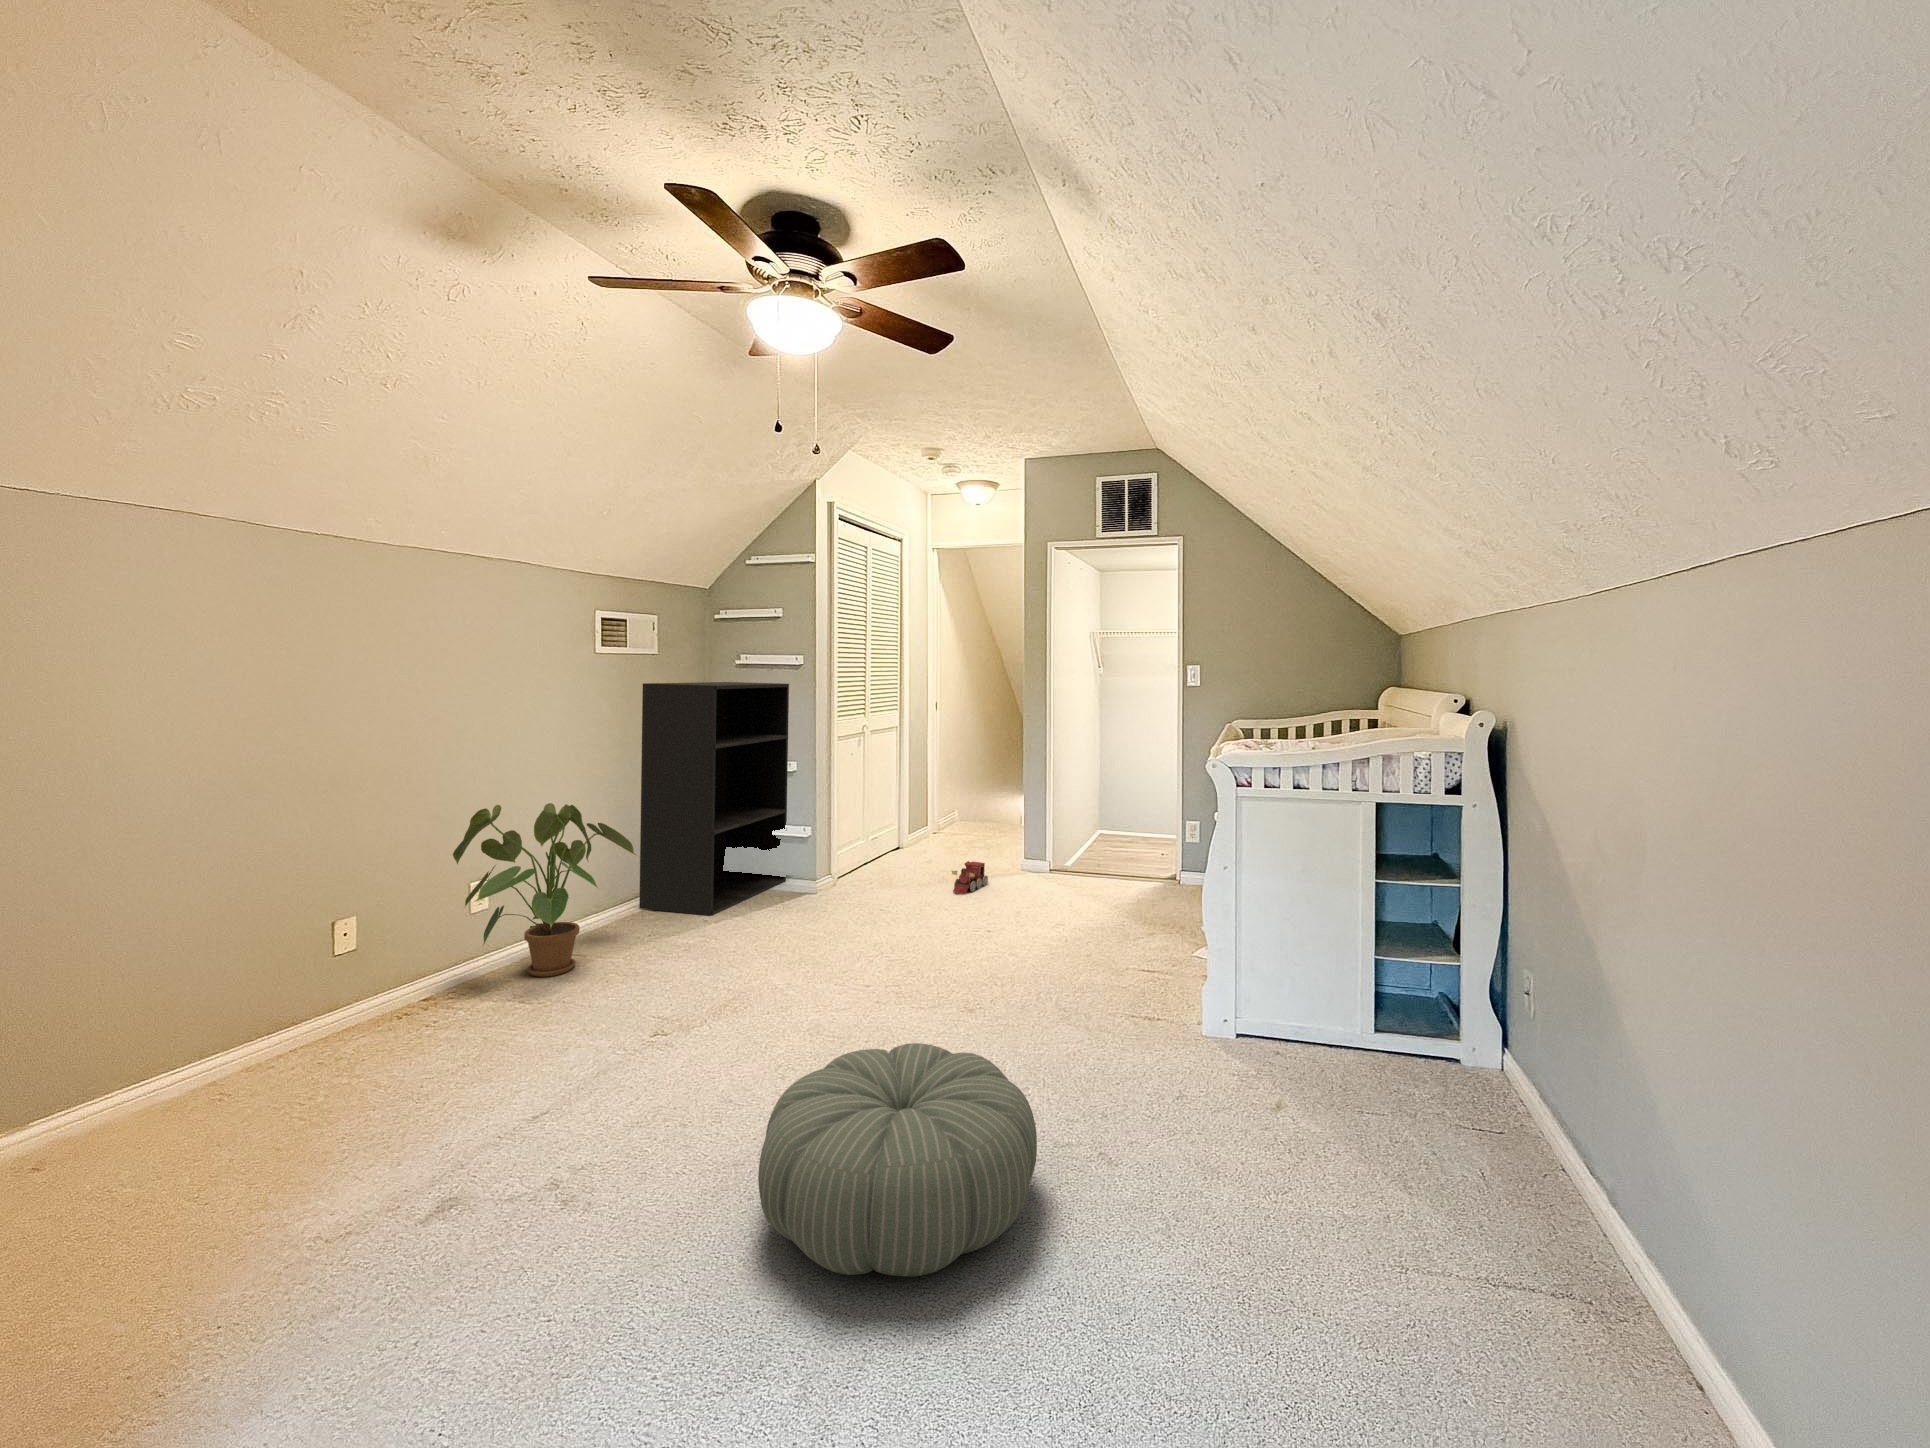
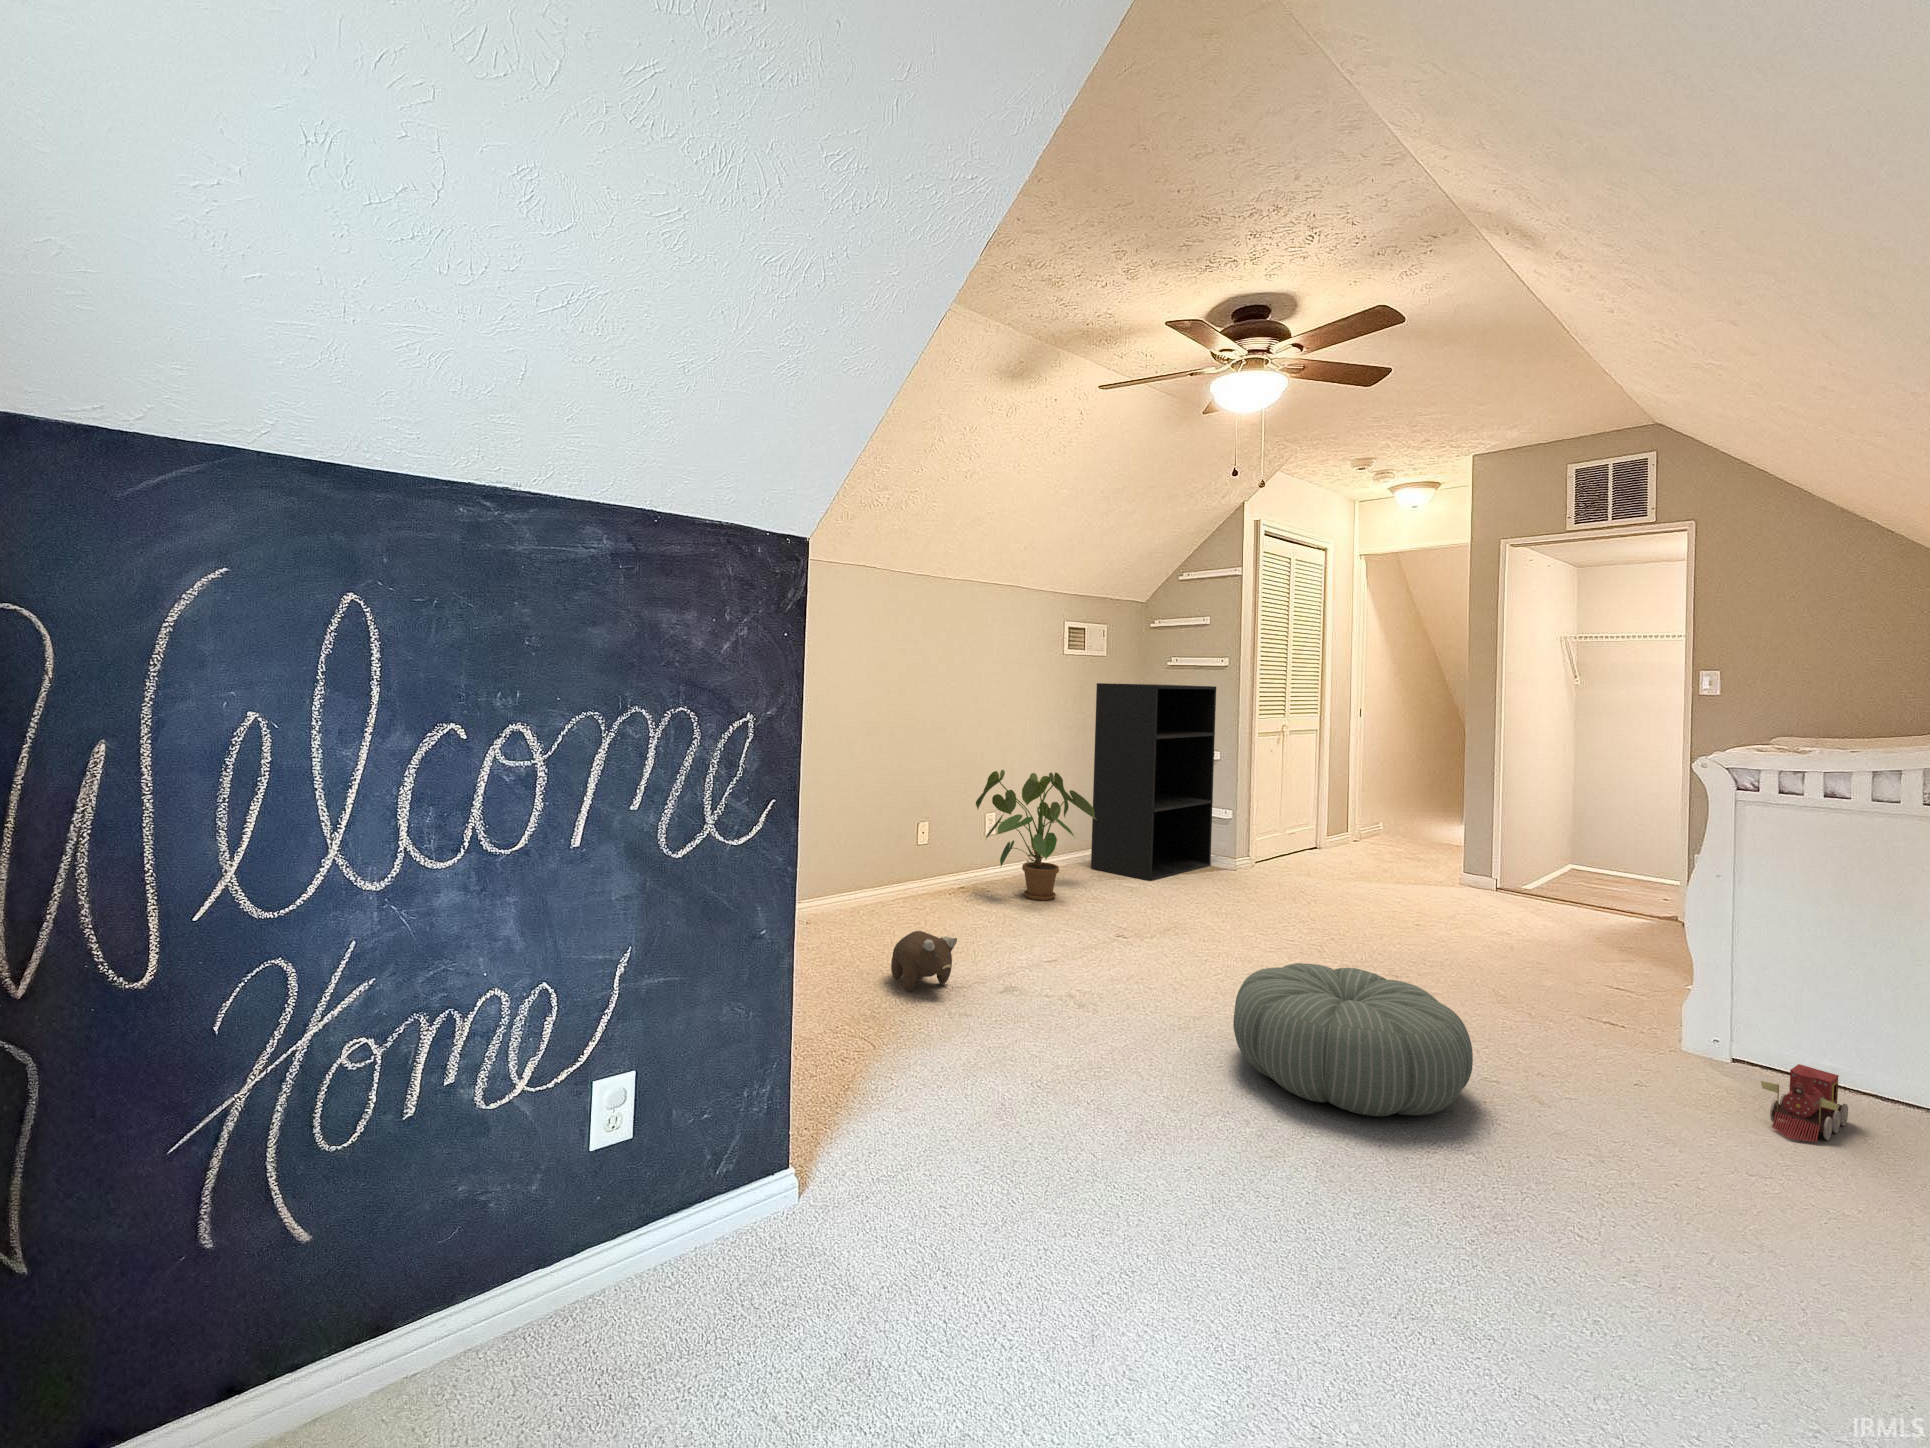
toy train: present [952,861,988,894] -> present [1761,1064,1848,1142]
plush toy: none [183,1127,319,1247] -> present [891,931,957,991]

